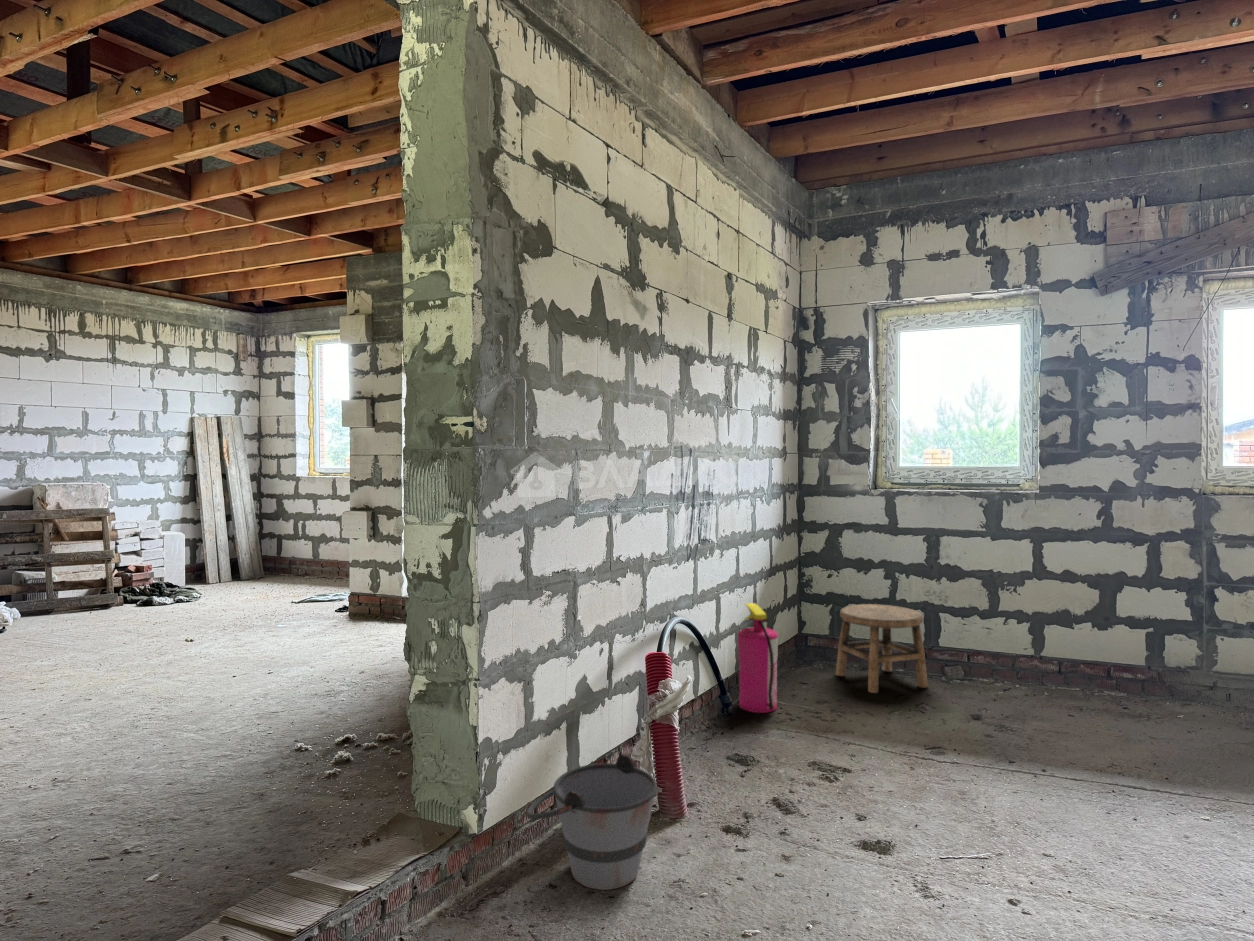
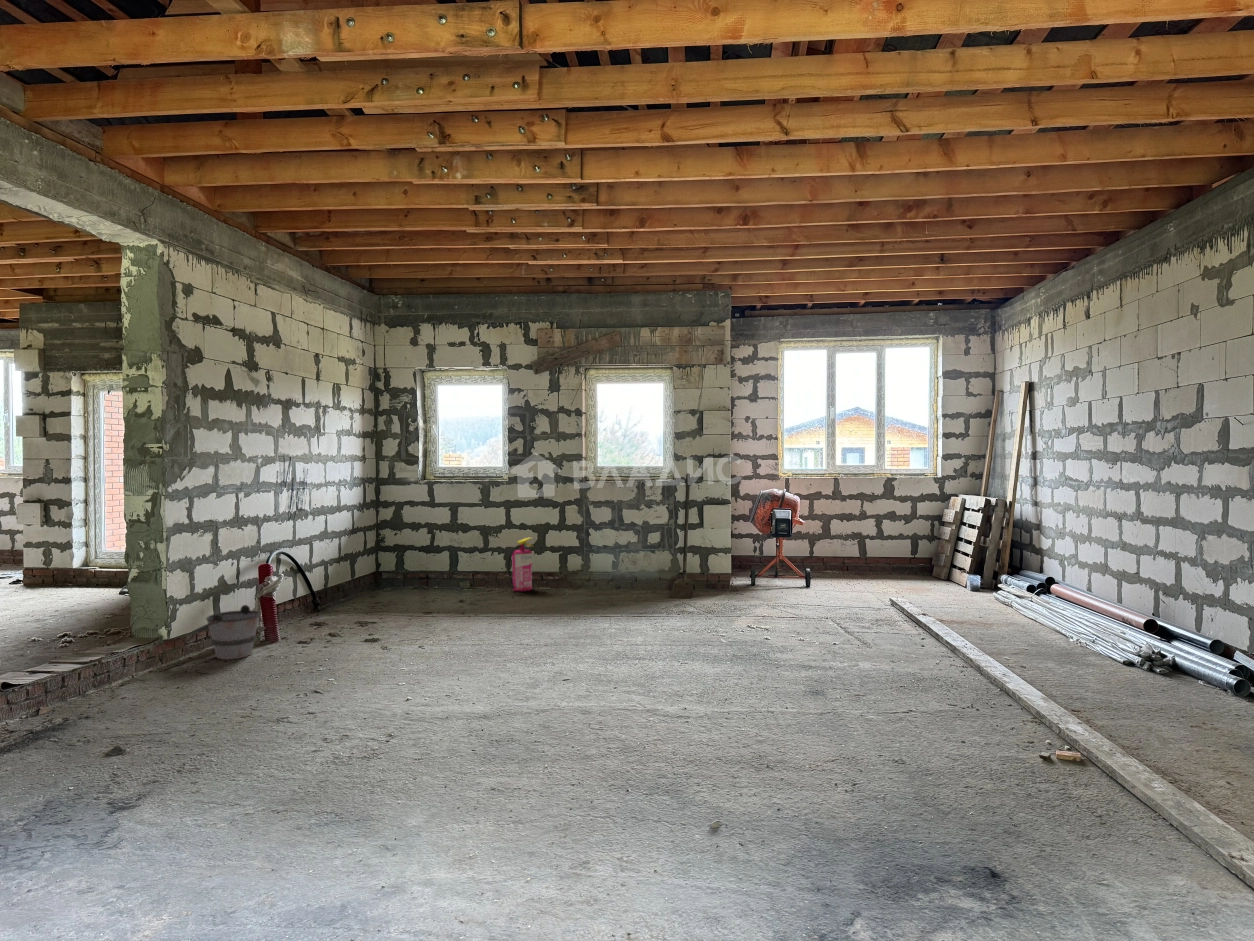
fire extinguisher: present [738,603,778,713] -> present [508,538,533,591]
stool: present [836,604,928,693] -> none [396,549,447,597]

